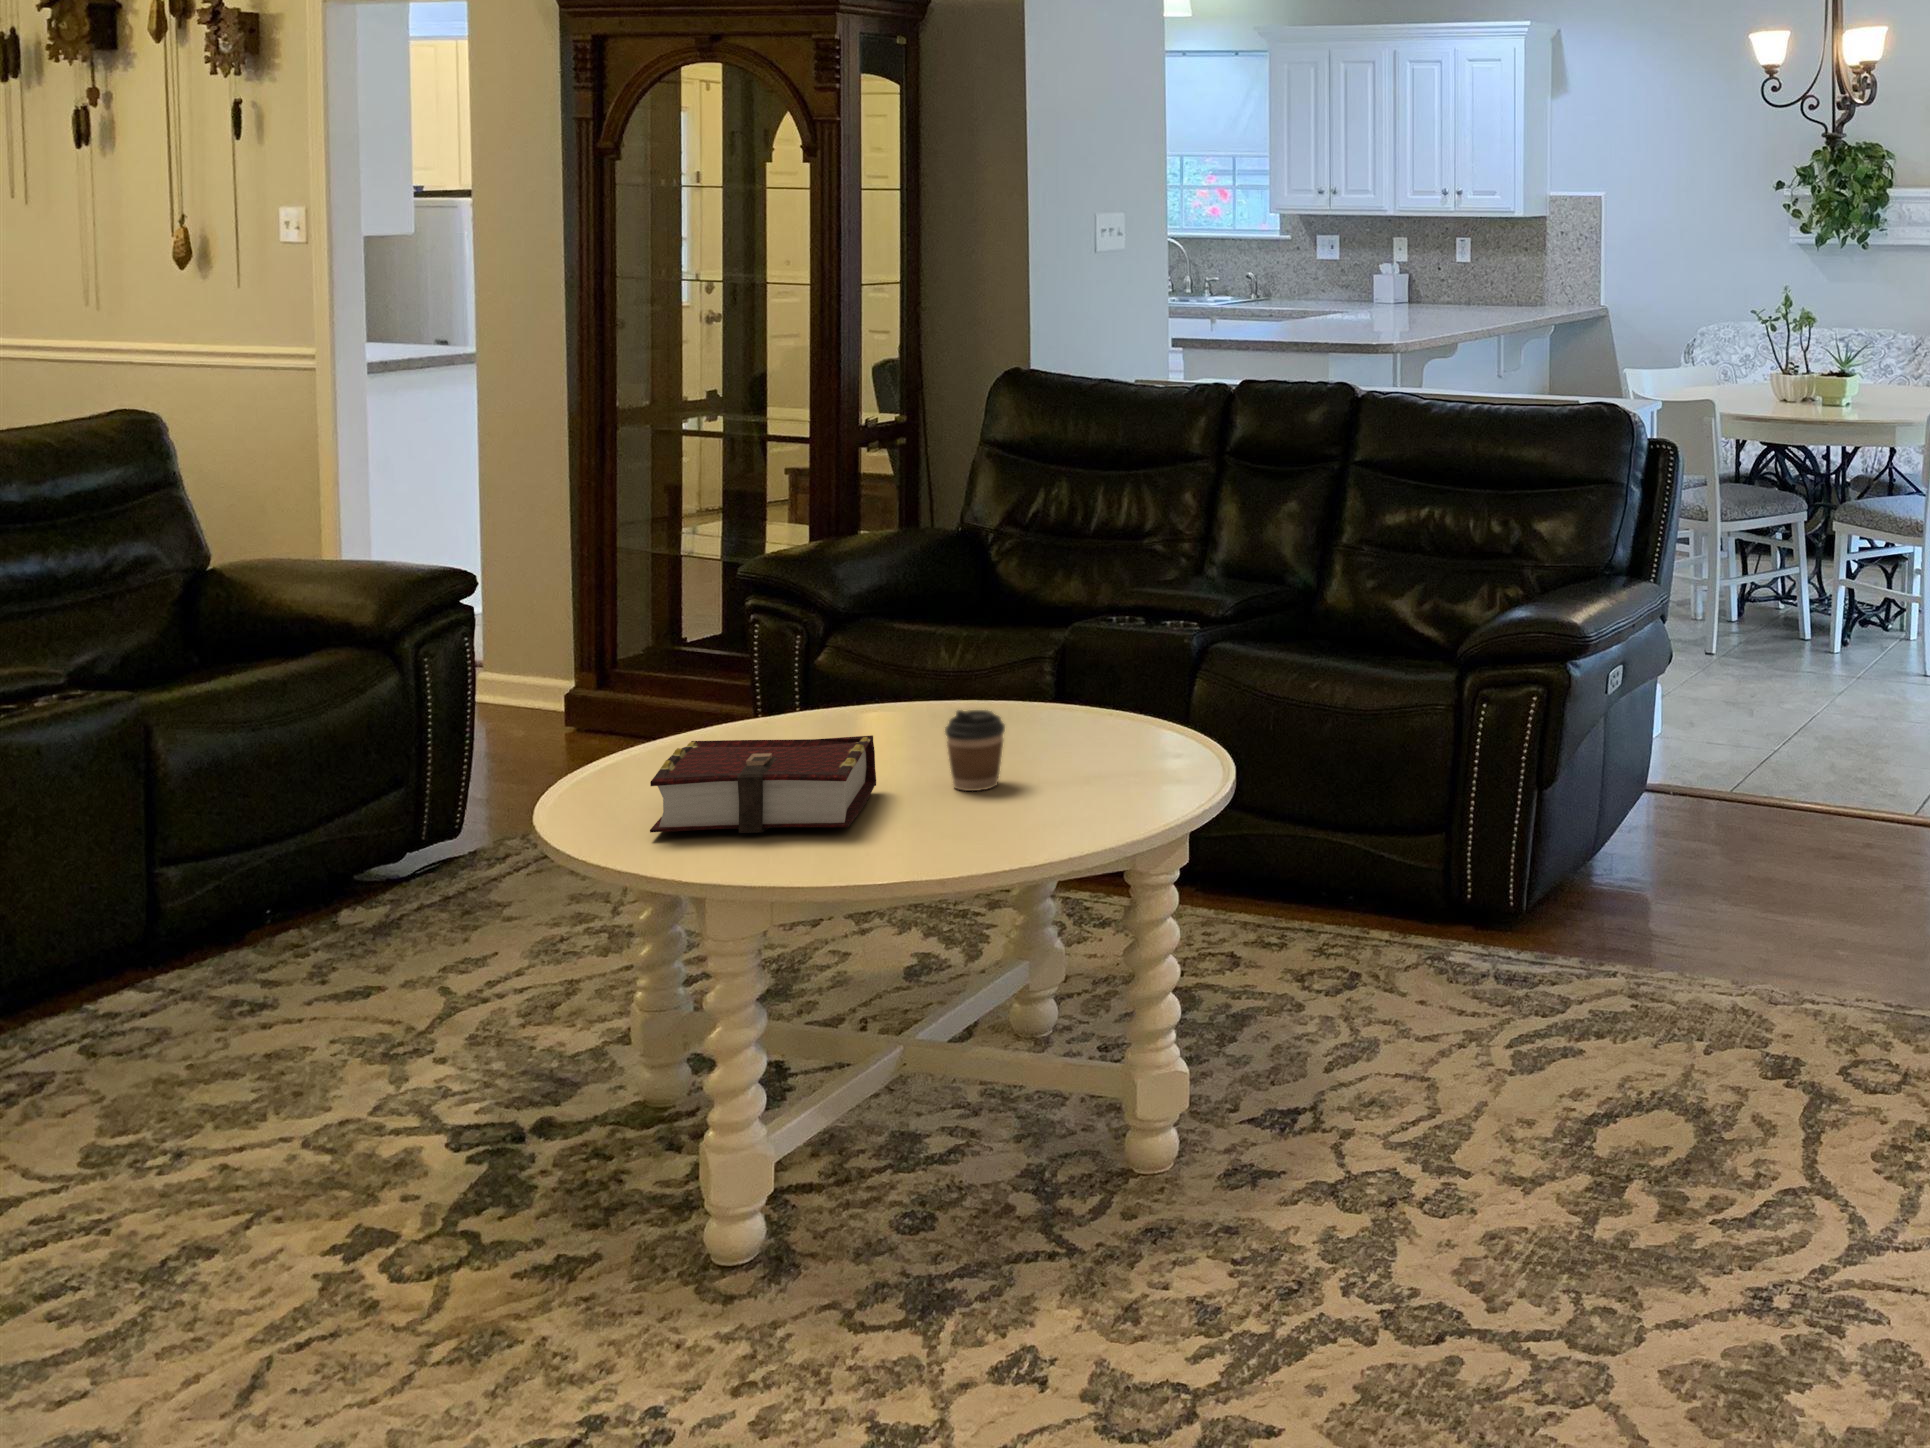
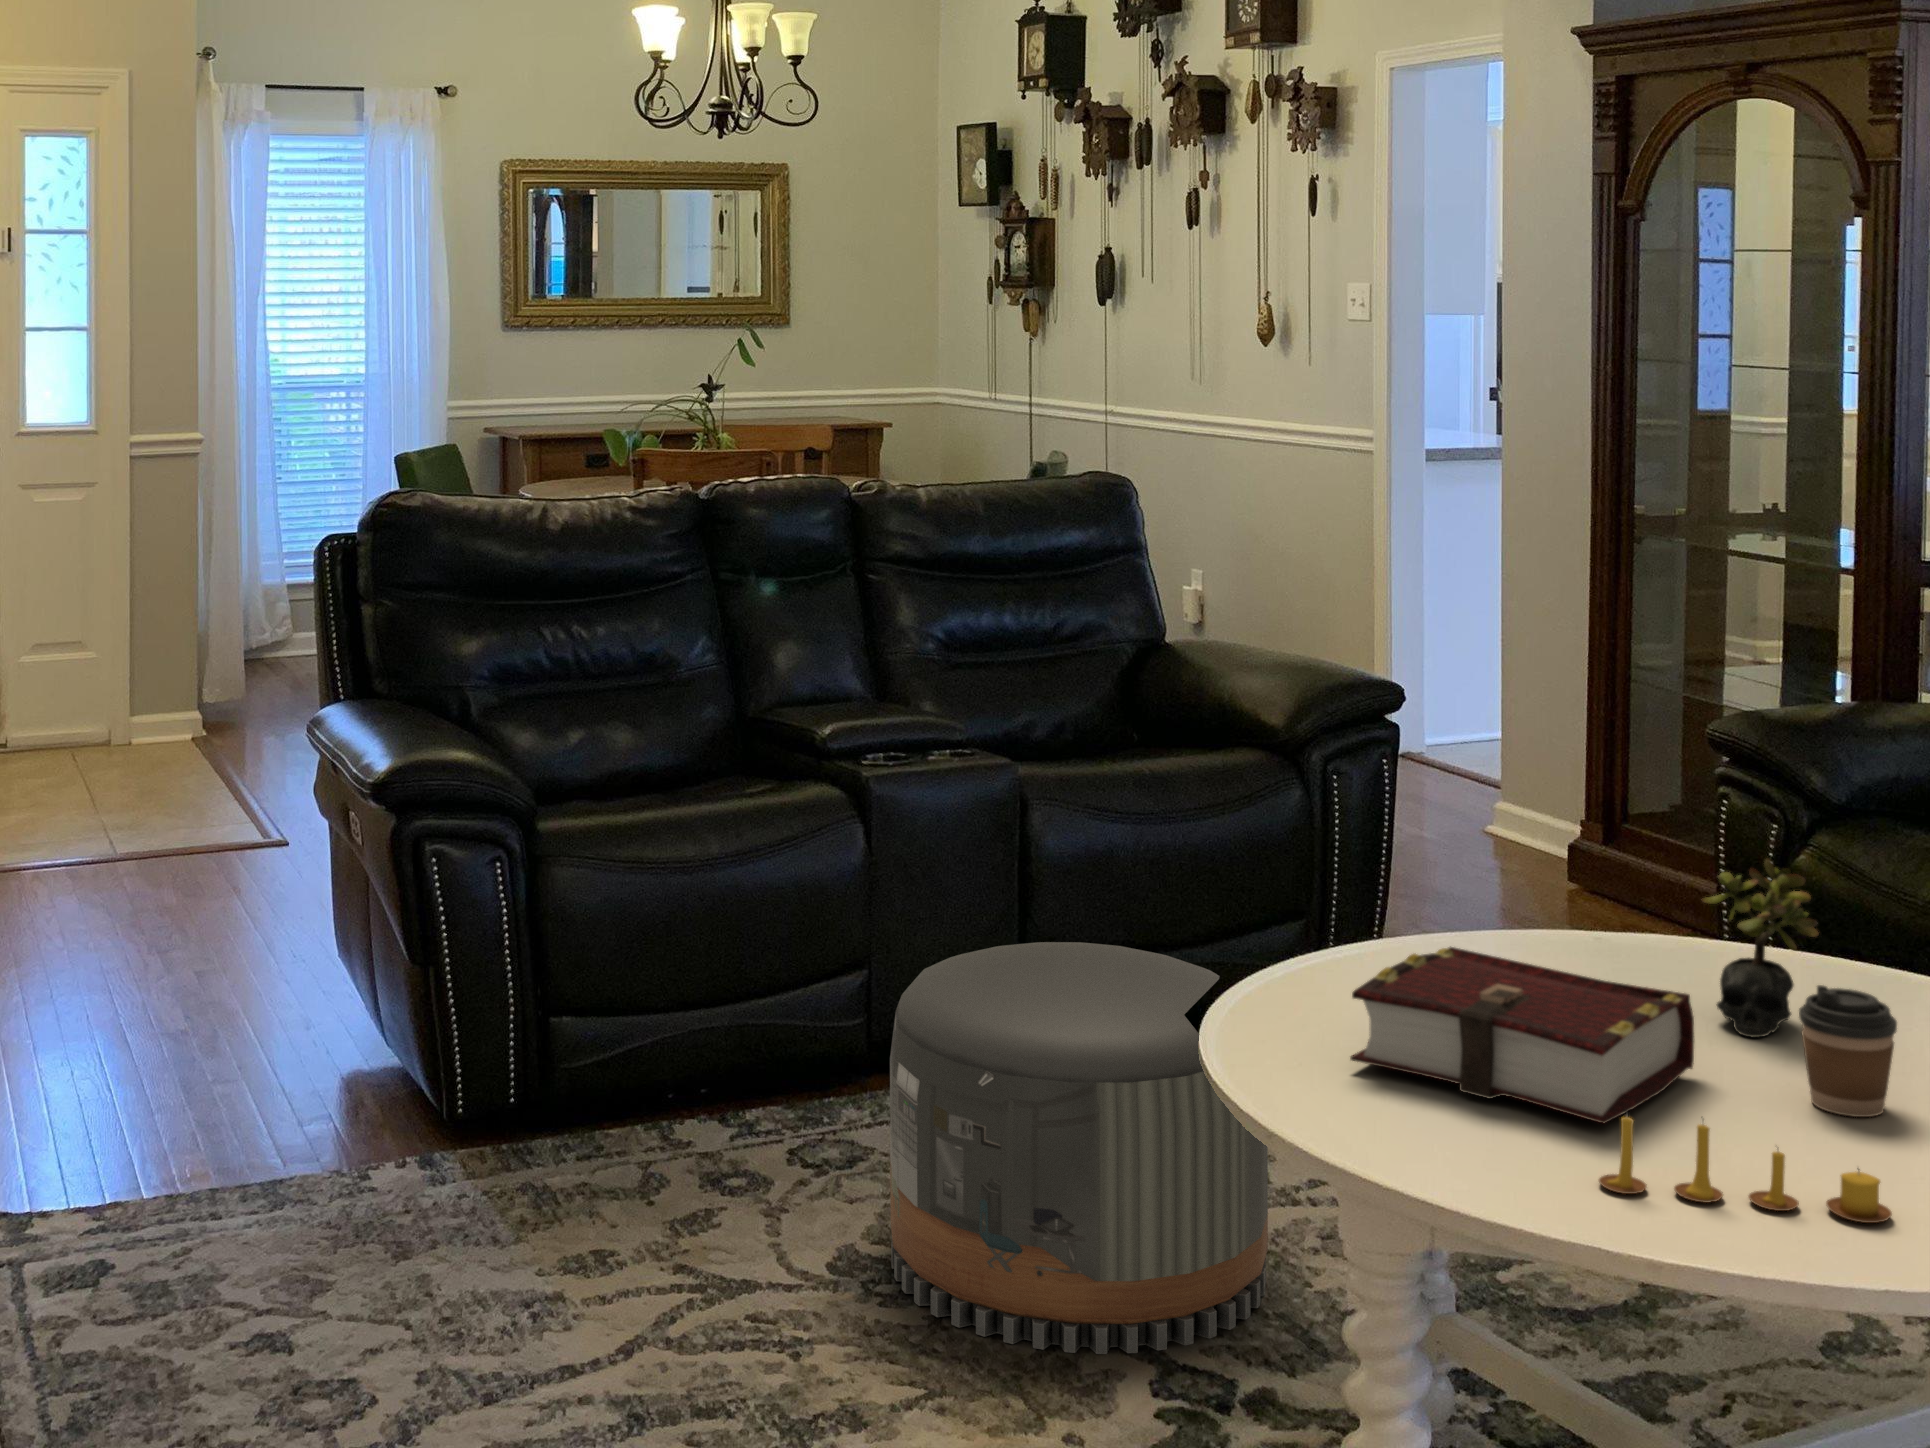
succulent plant: none [855,639,935,762] -> present [1701,858,1819,1037]
candle: none [864,799,1038,862] -> present [1599,1109,1892,1223]
pouf: none [134,816,503,1166] -> present [890,942,1268,1354]

